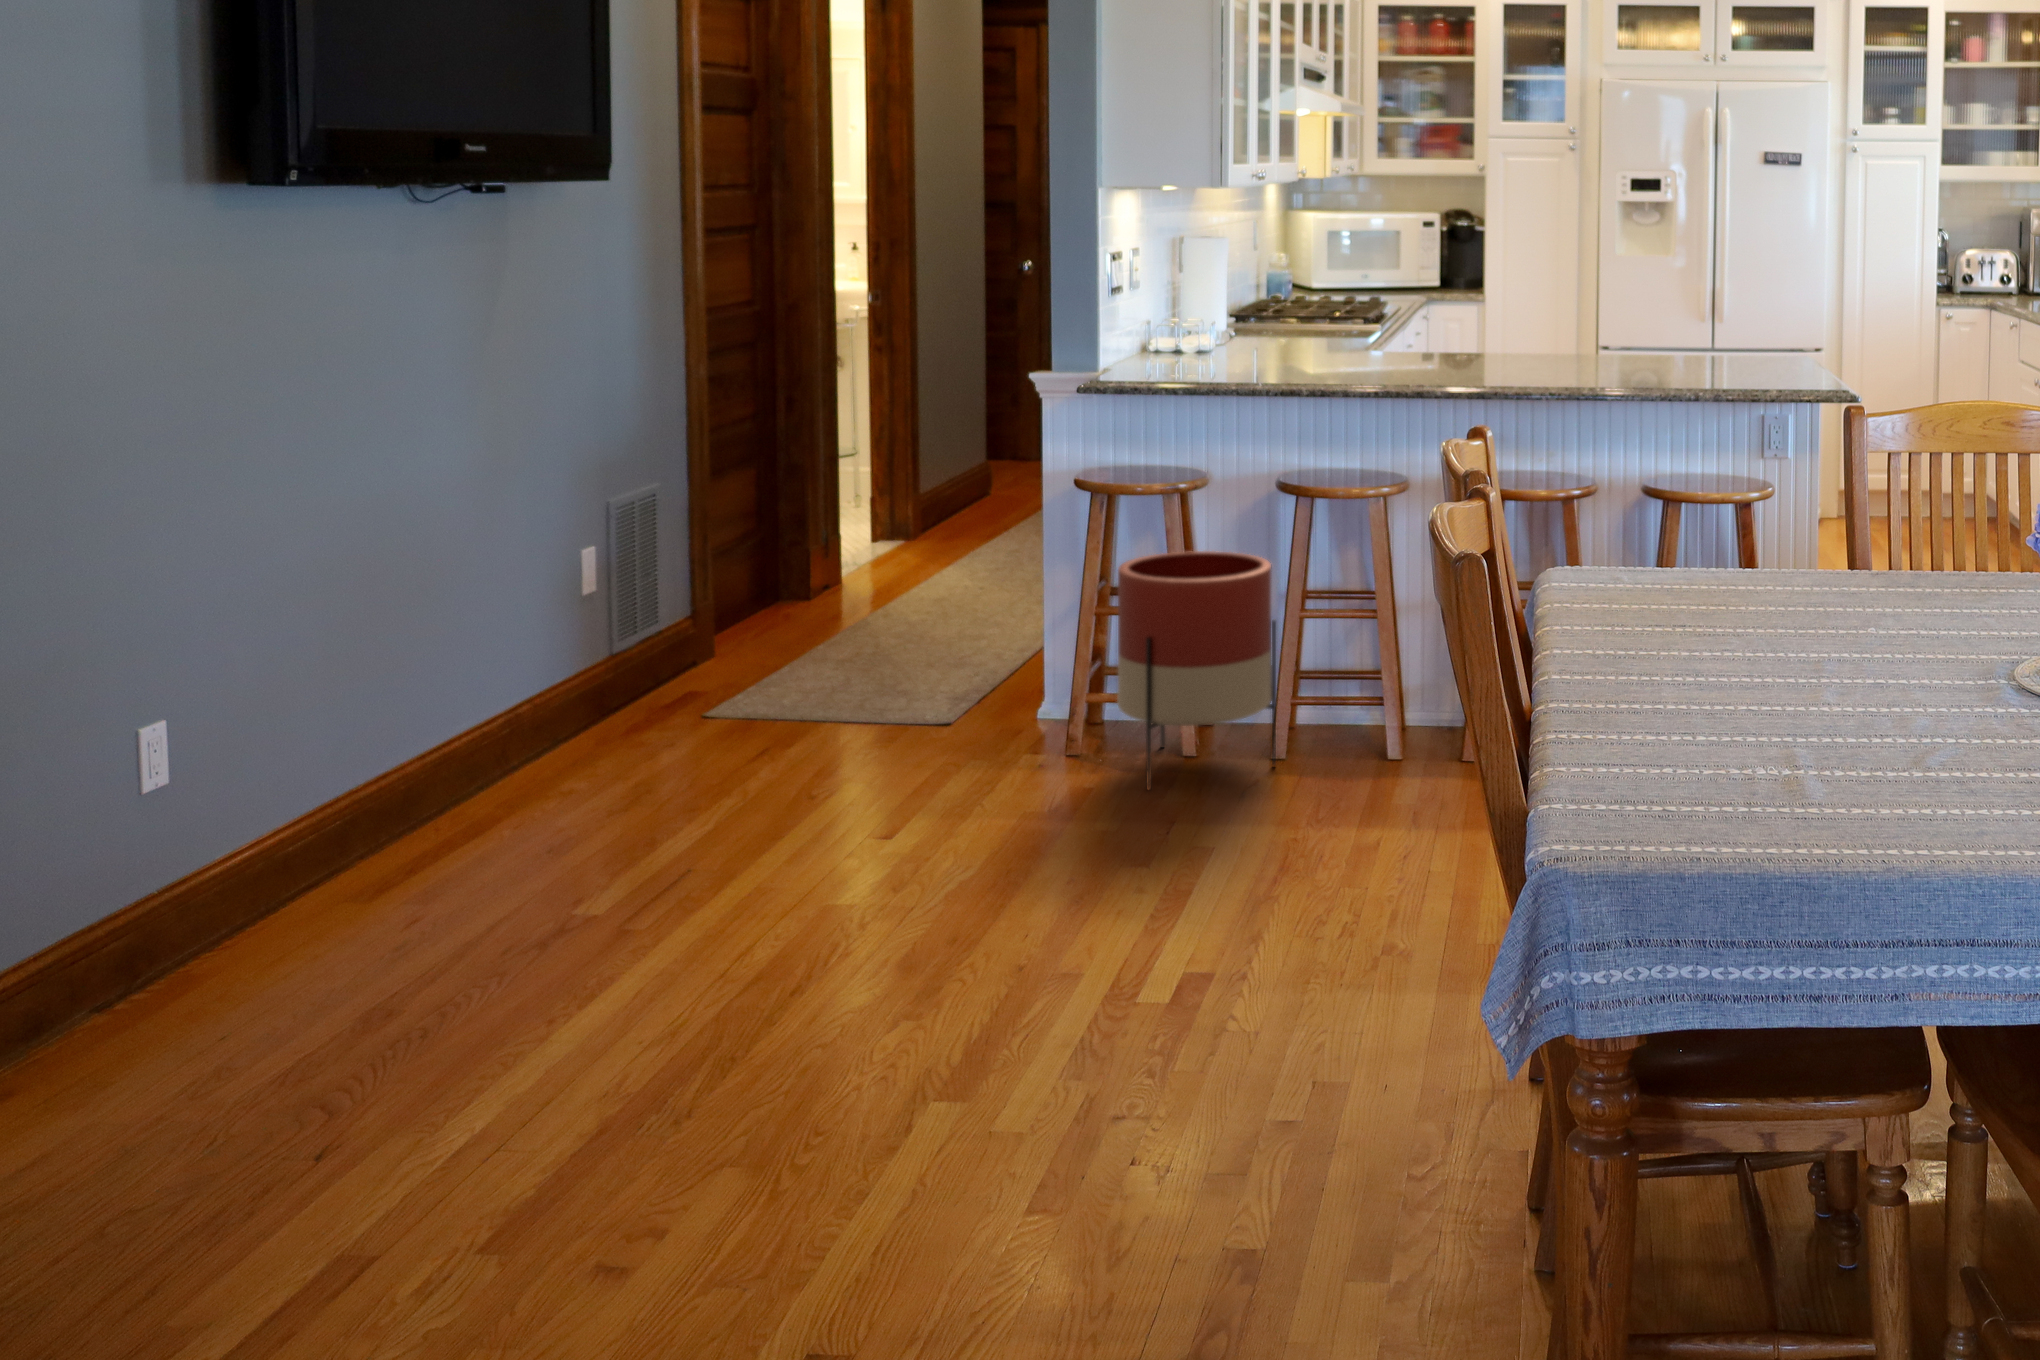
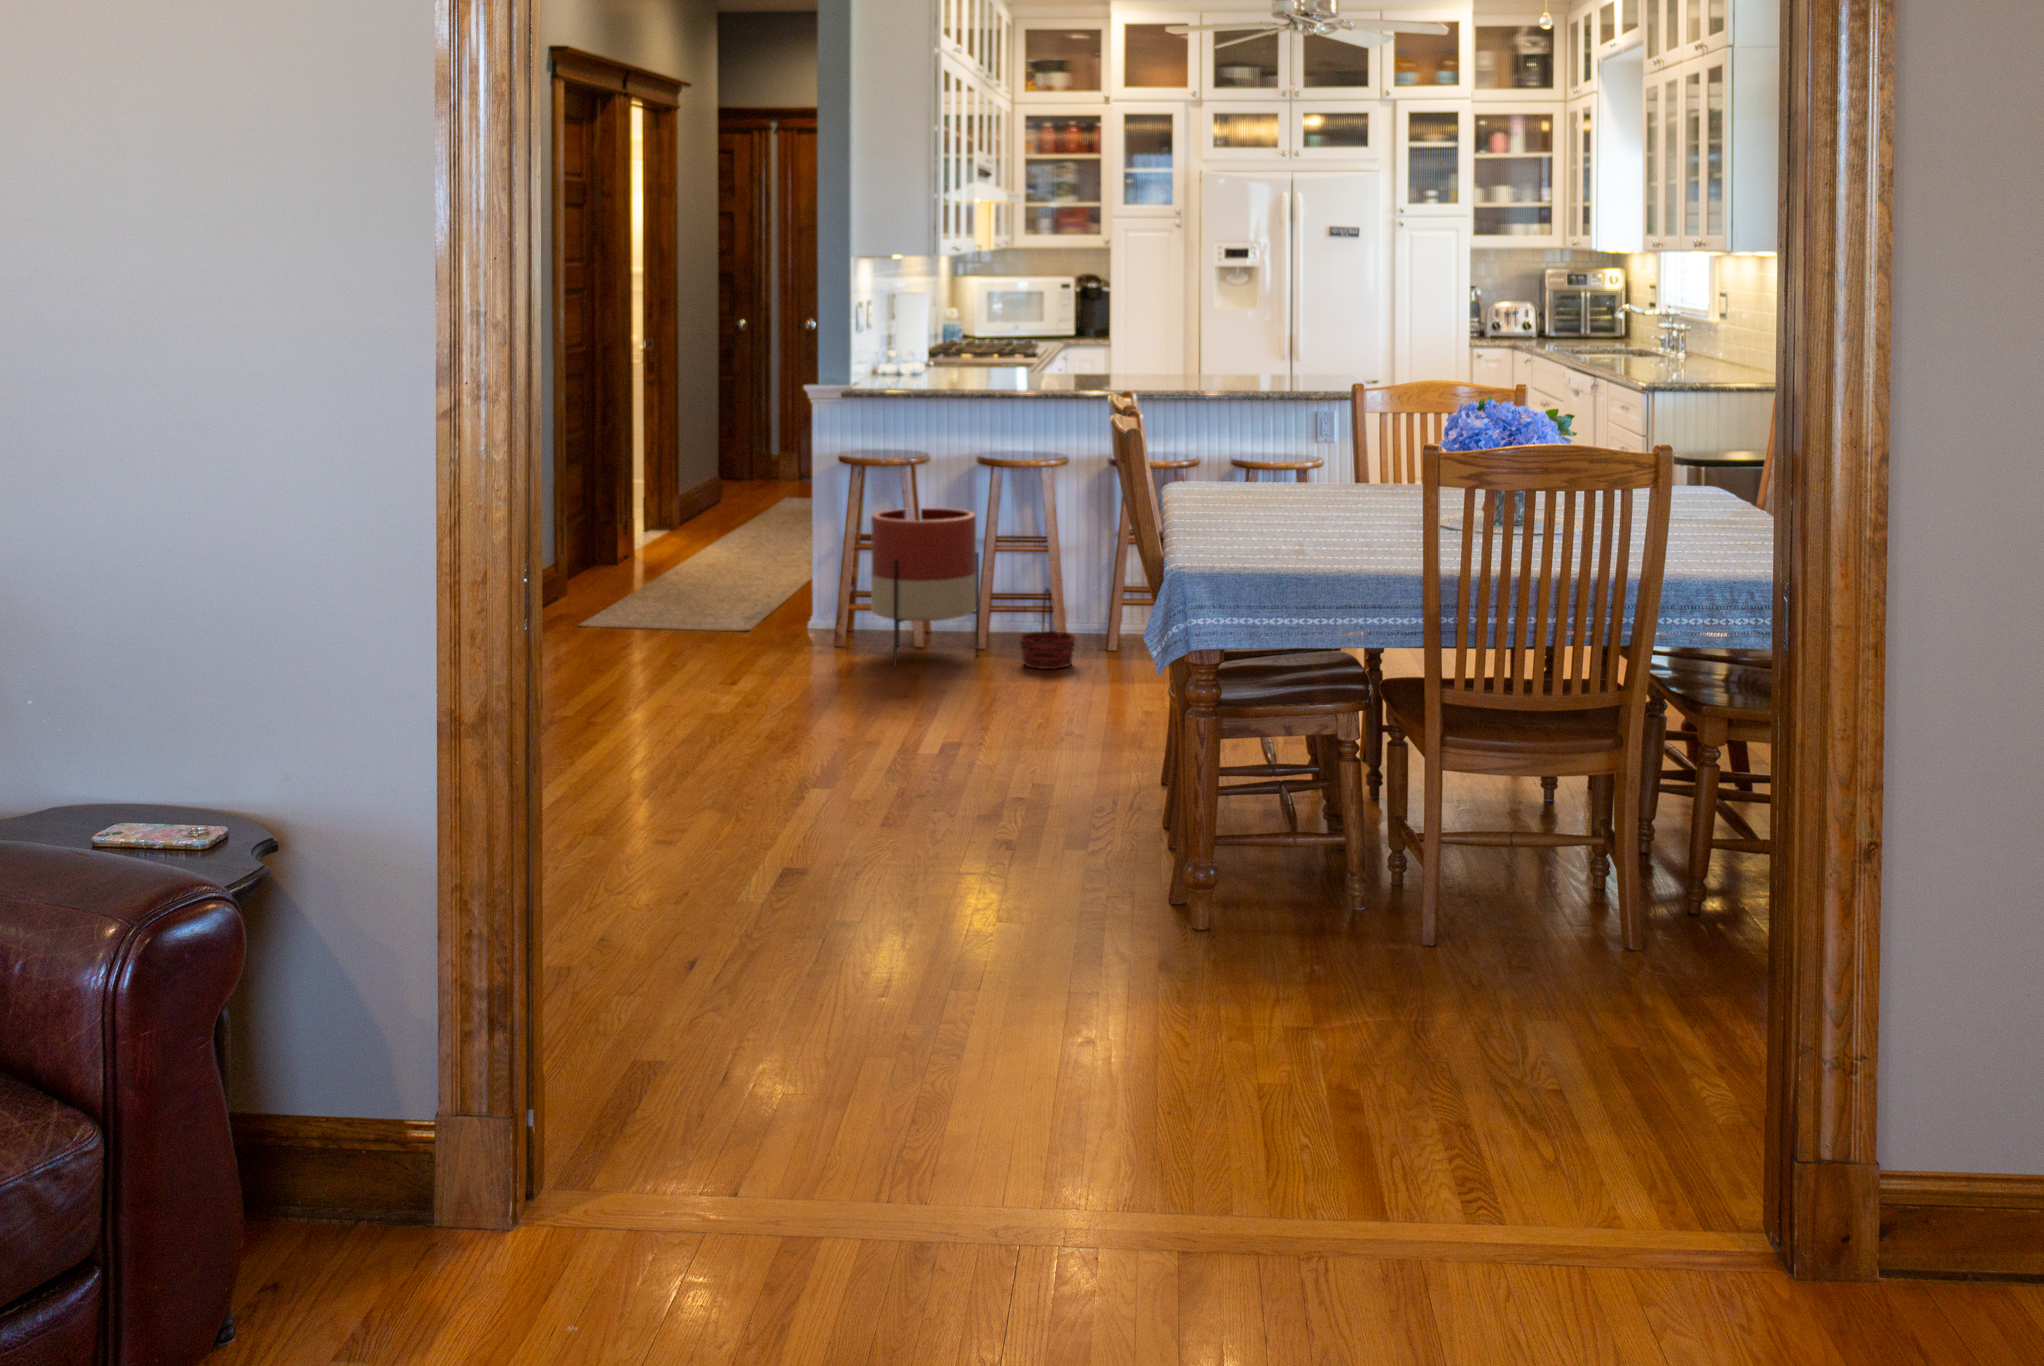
basket: none [1331,675,1416,797] -> present [1020,588,1076,669]

